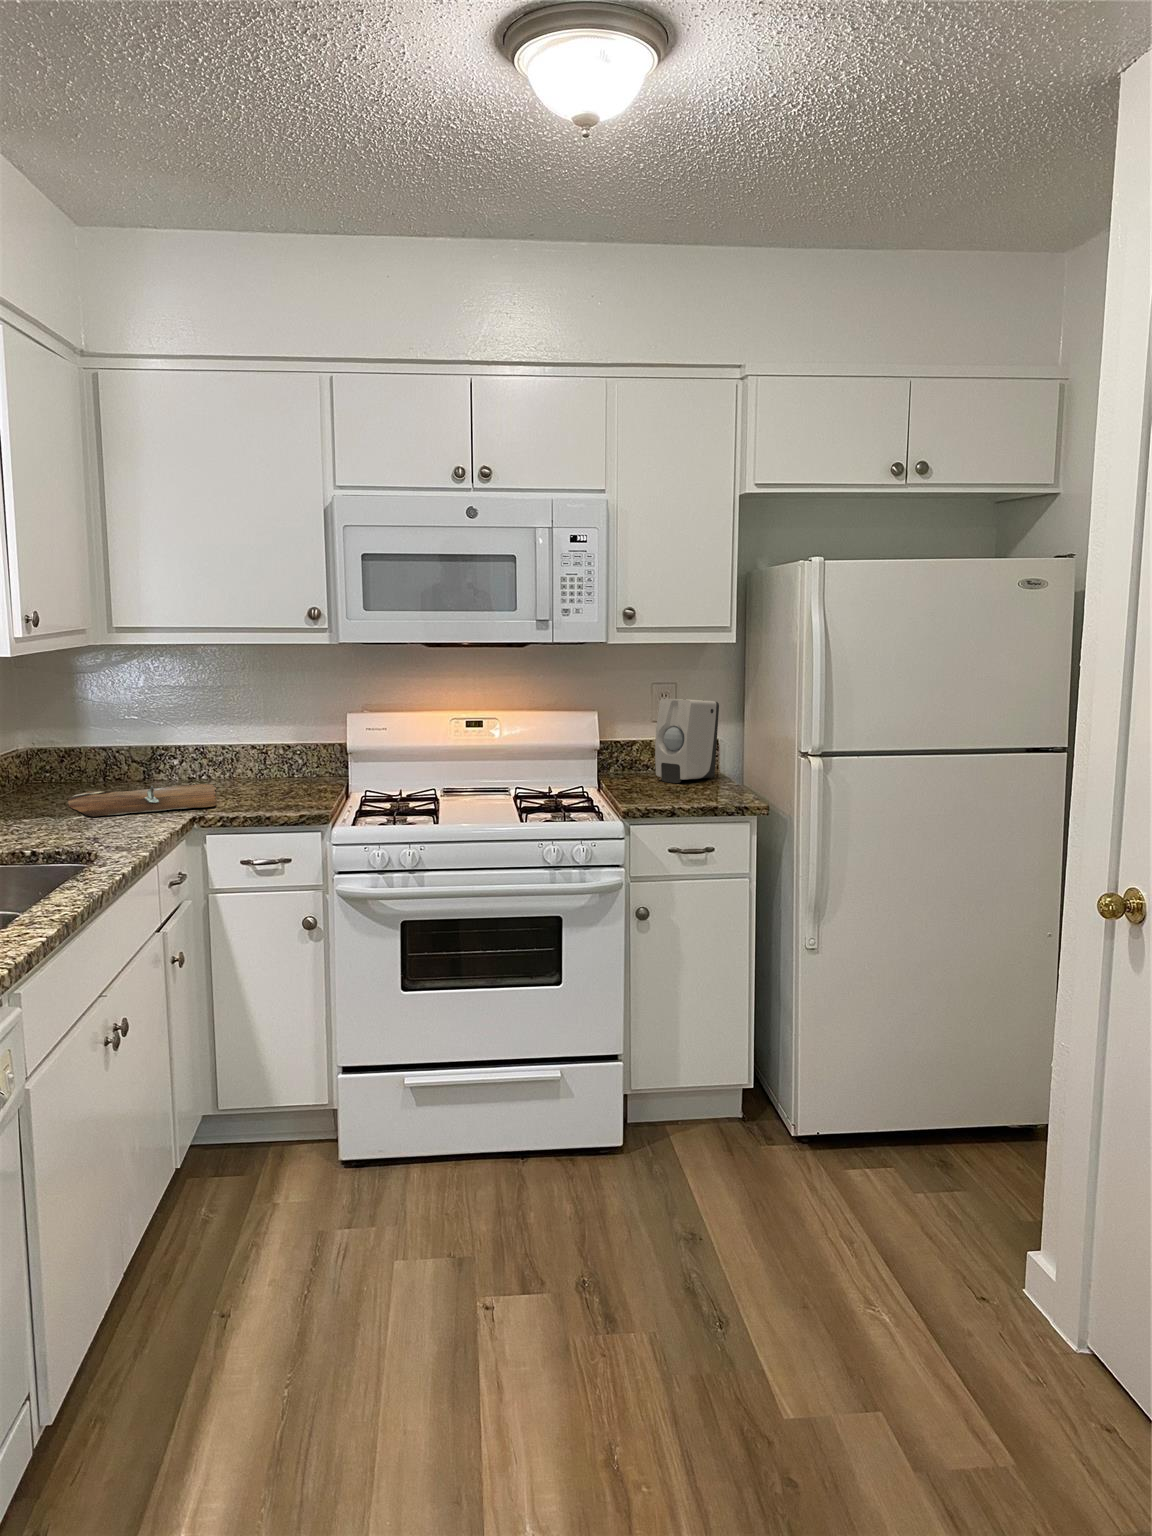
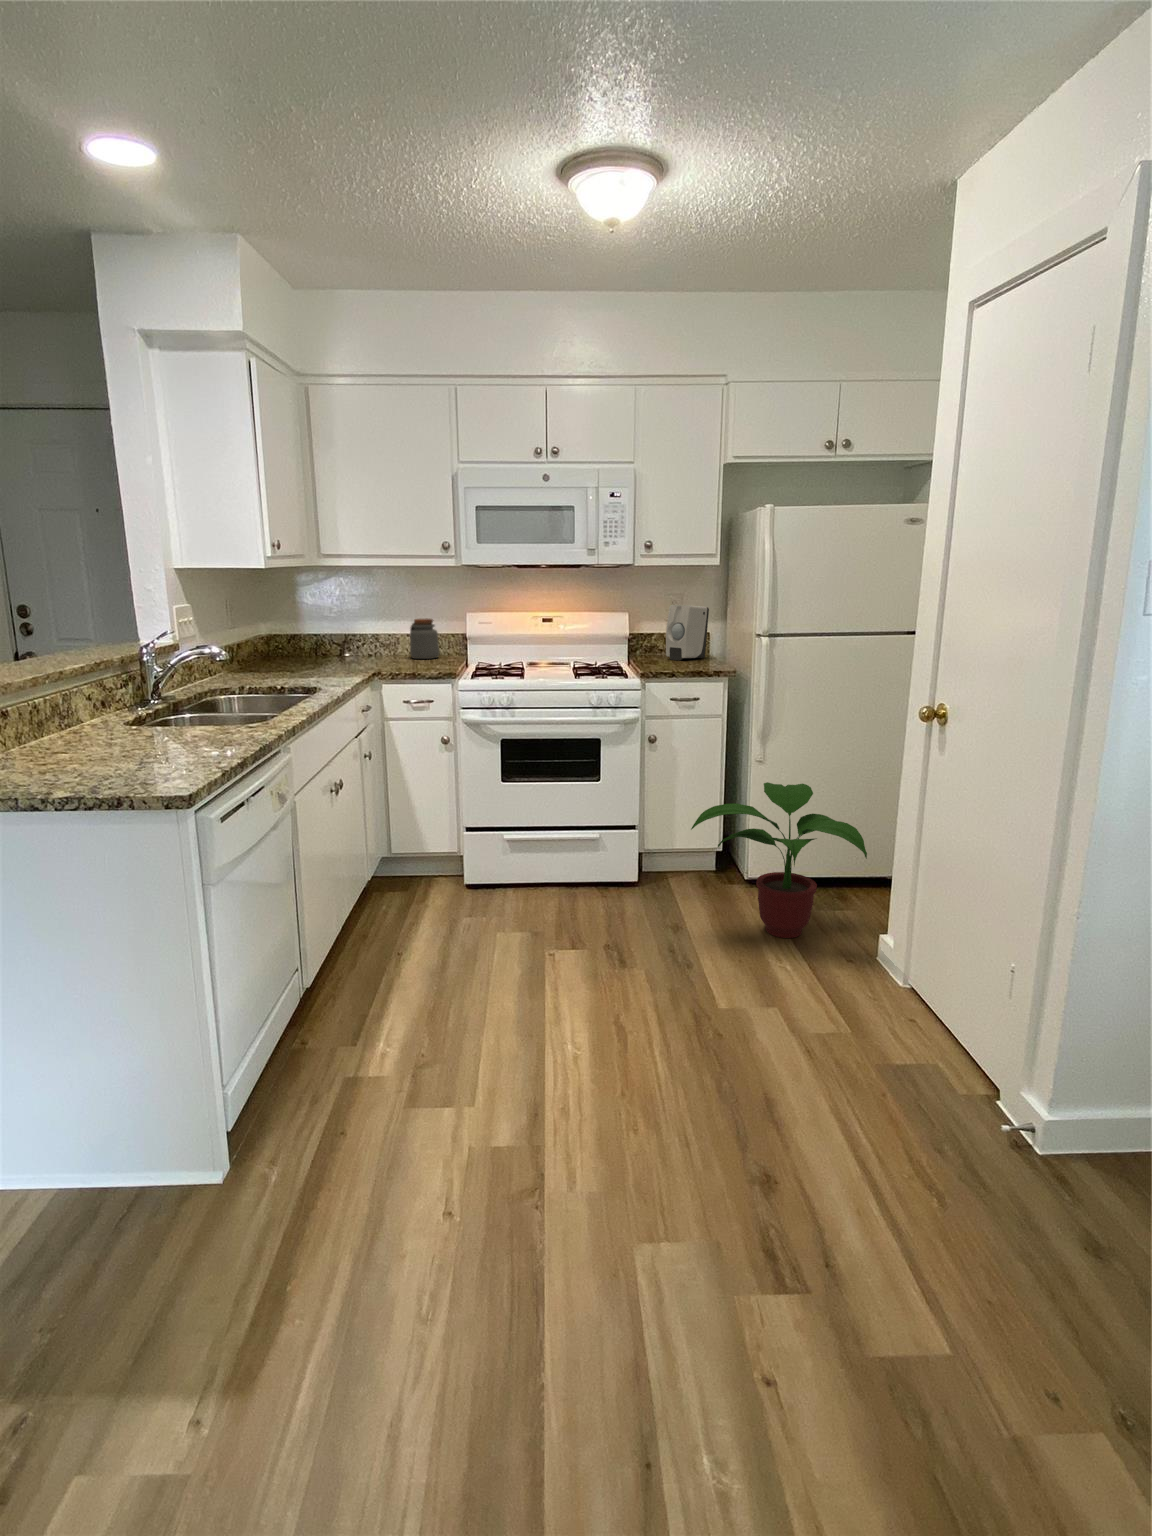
jar: none [256,721,303,785] -> present [410,618,440,659]
cutting board: present [68,784,217,817] -> none [296,656,387,672]
potted plant: none [713,987,1004,1253] -> present [691,782,867,938]

